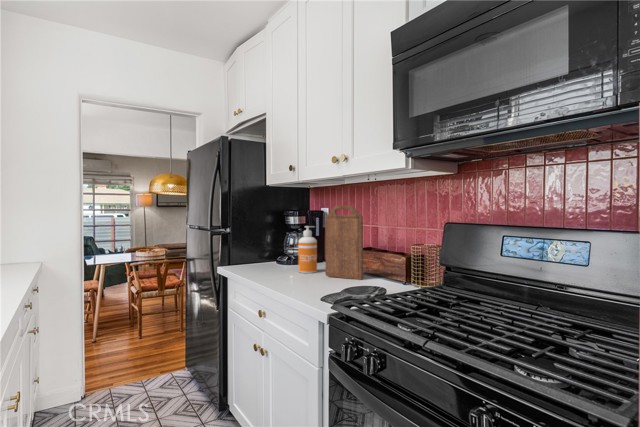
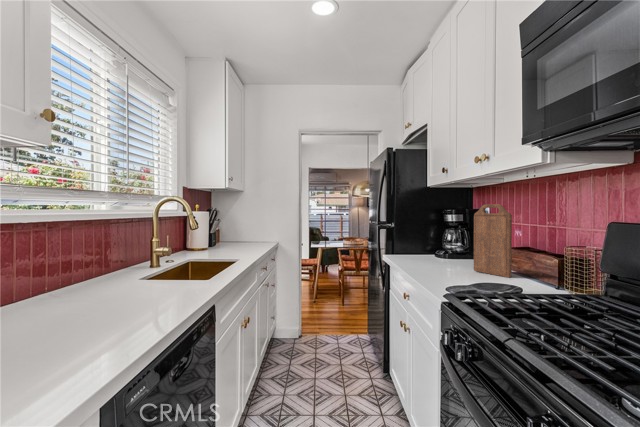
soap dispenser: present [298,226,317,273] -> none [451,223,470,267]

